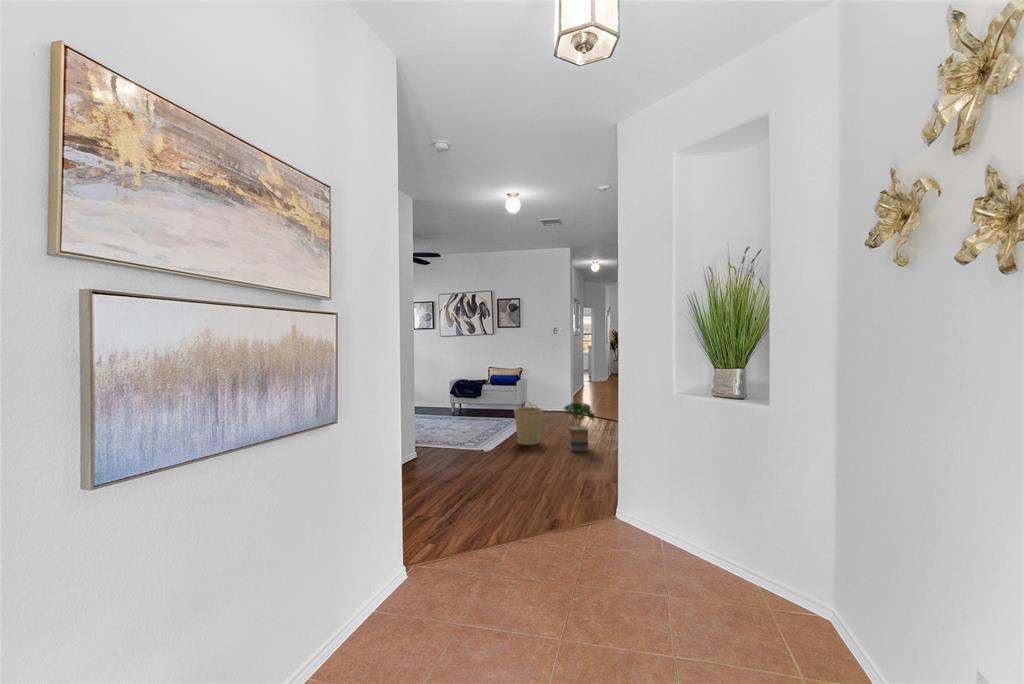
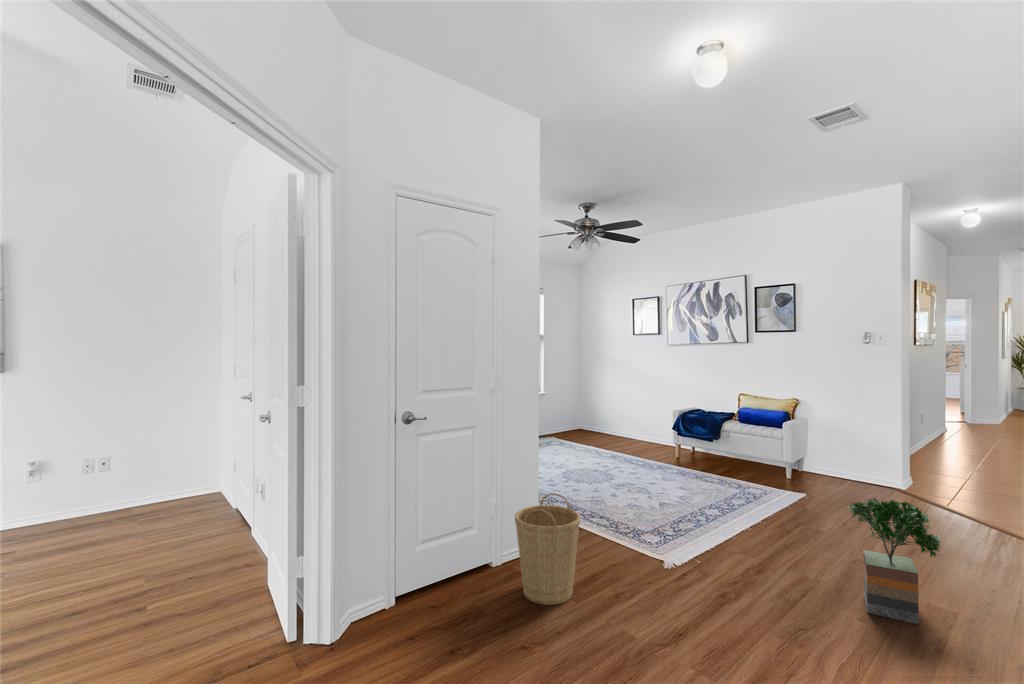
basket: present [514,404,542,445] -> present [515,493,580,605]

